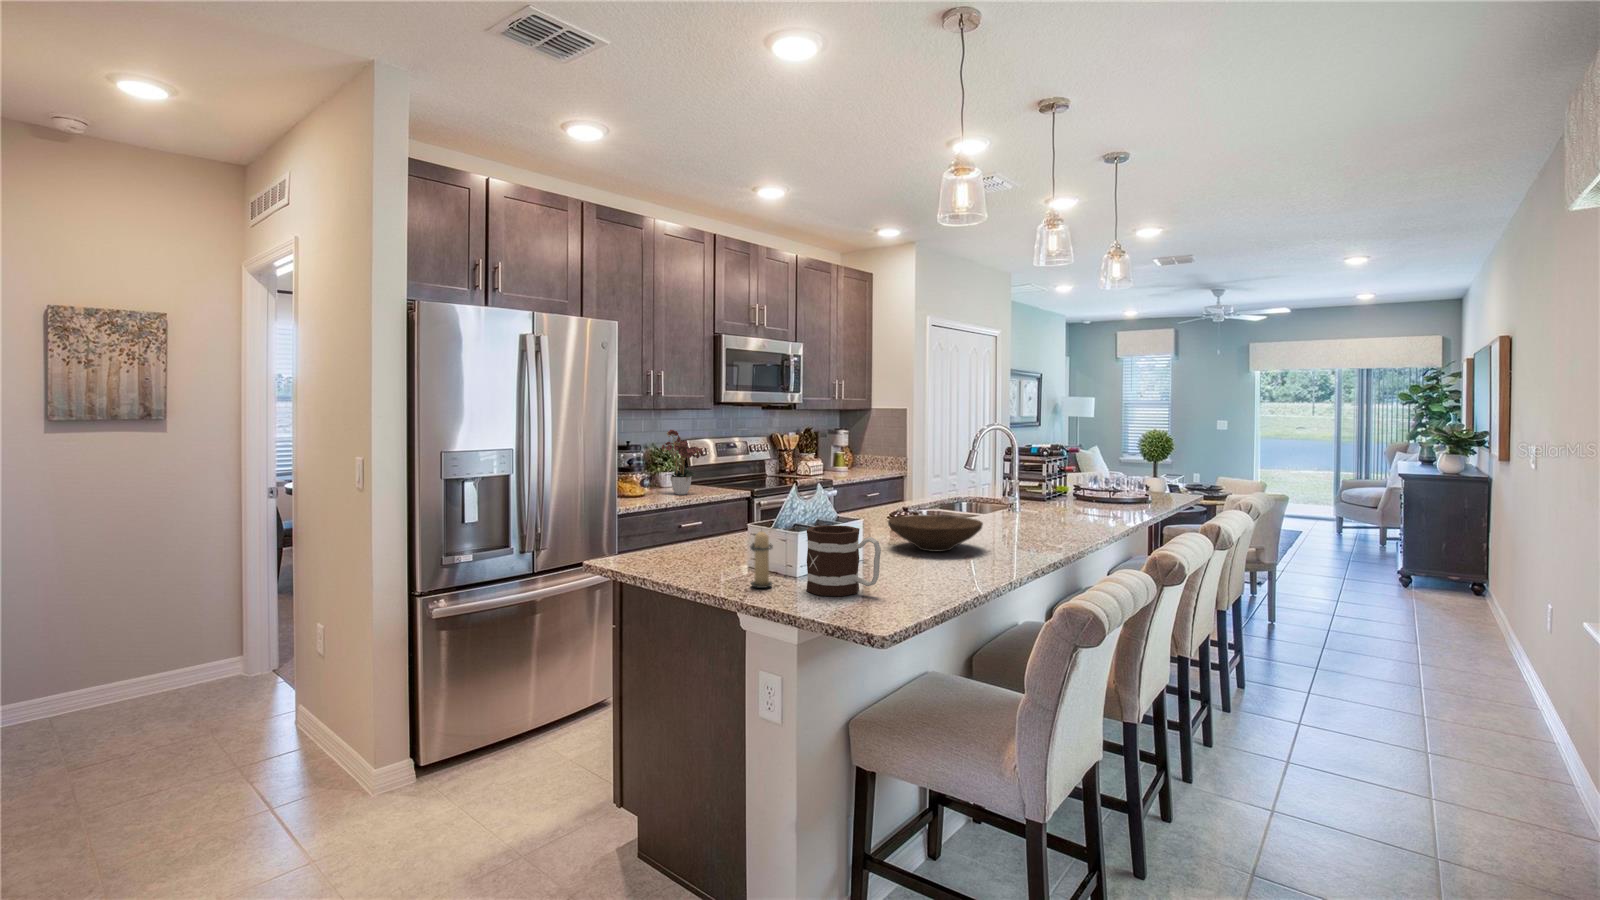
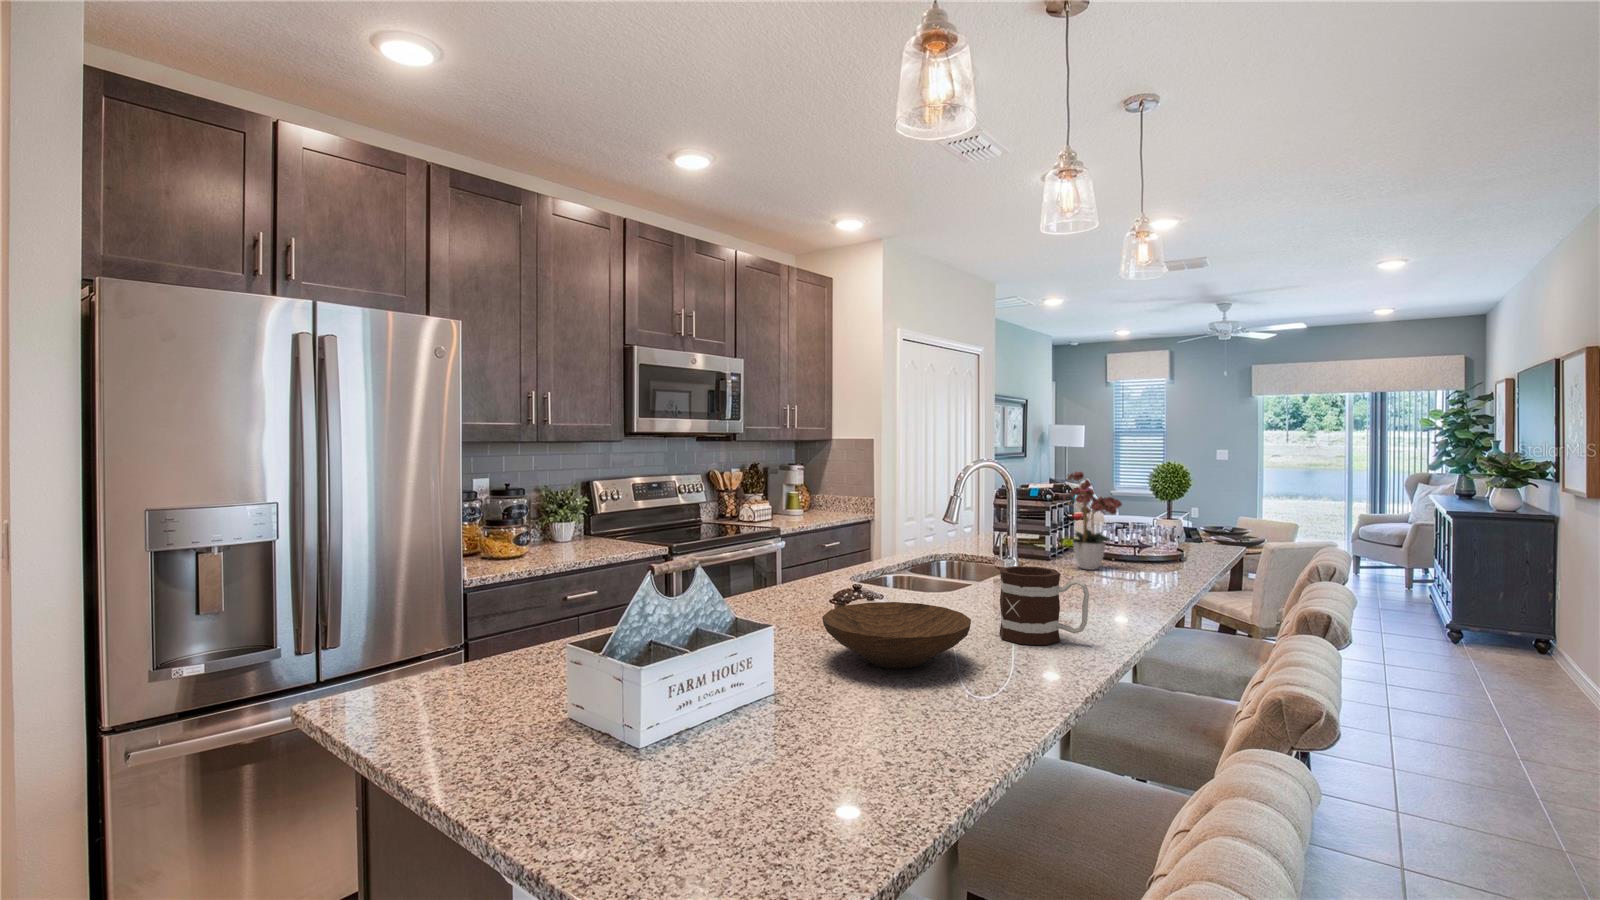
flower arrangement: present [662,430,703,495] -> present [1064,471,1122,570]
mug: present [806,525,881,596] -> present [1000,566,1089,645]
candle: present [750,531,773,588] -> none [534,667,592,788]

